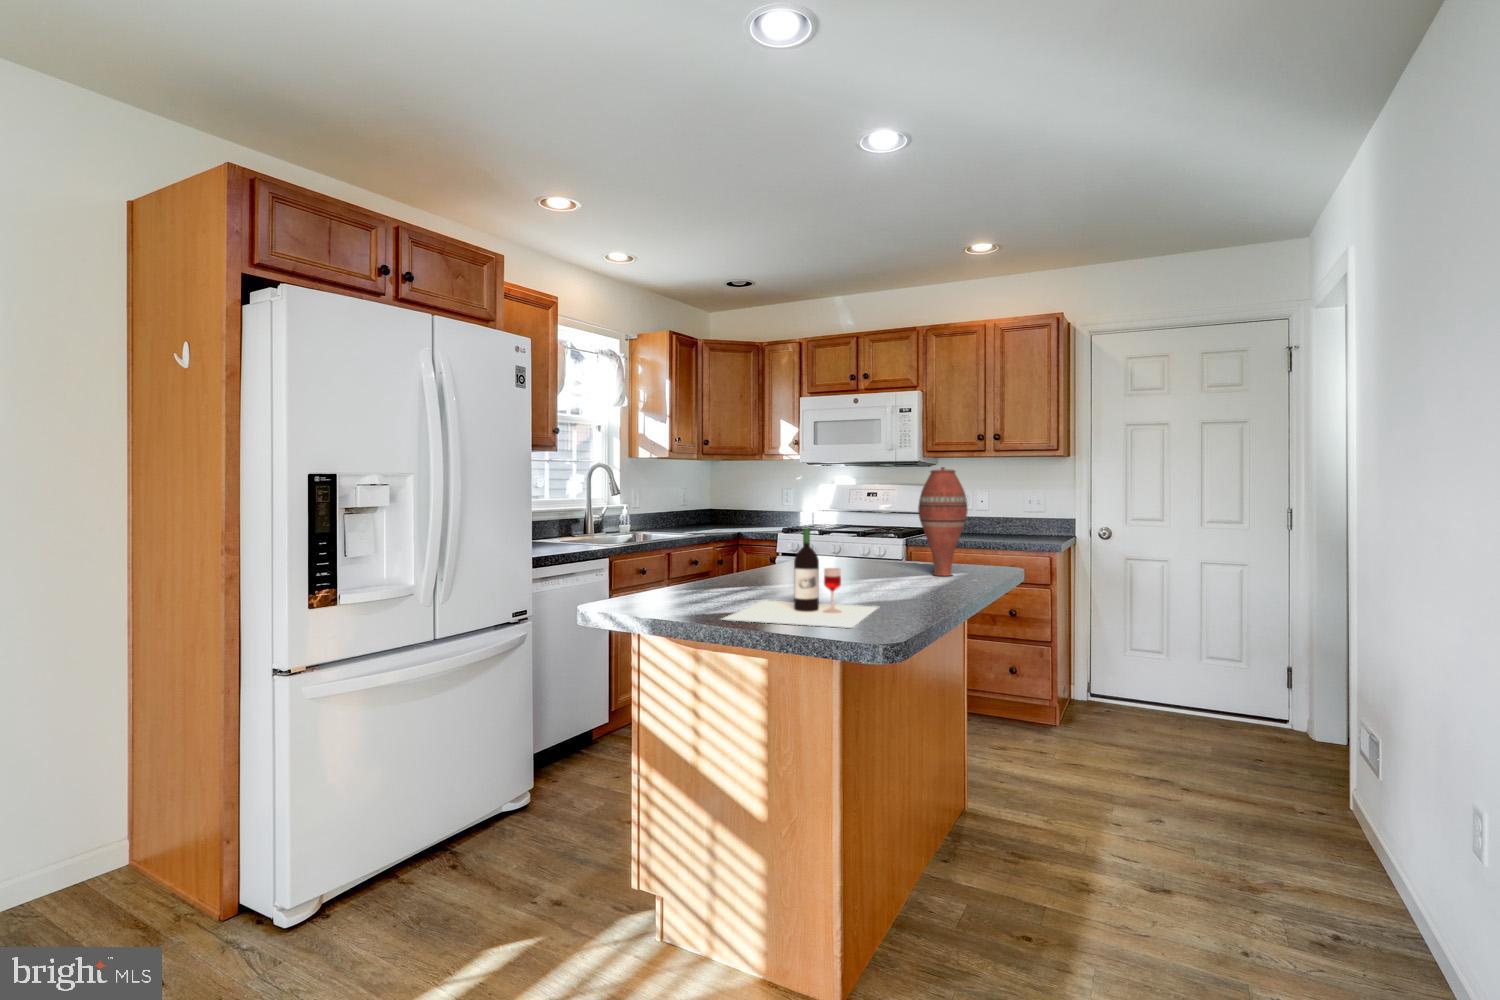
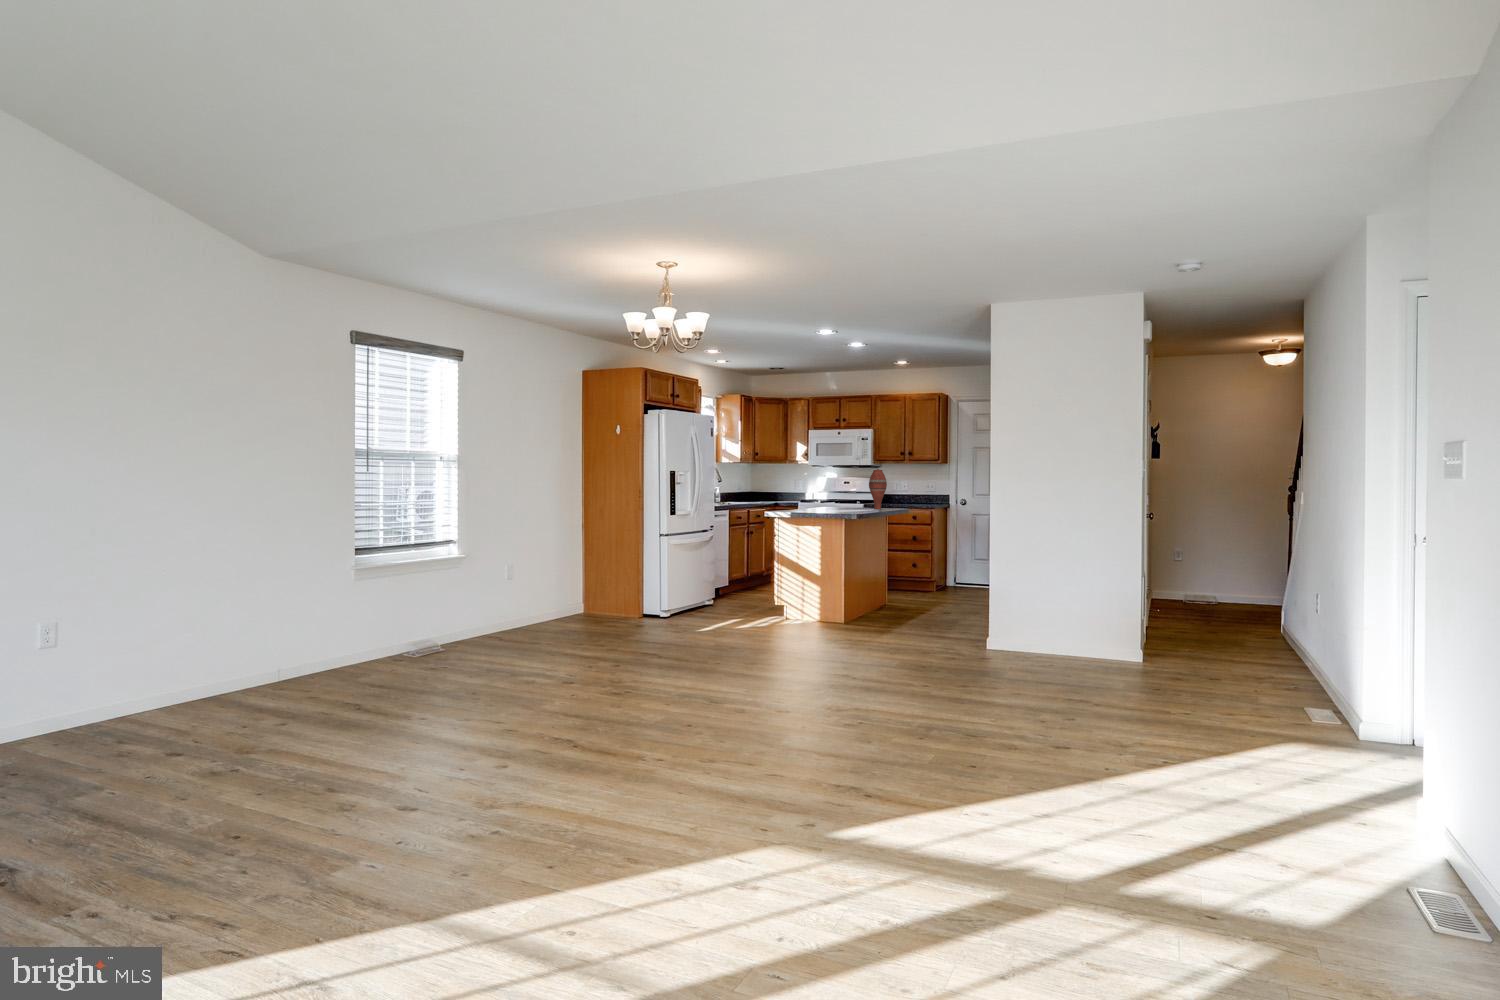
wine bottle: present [722,528,878,628] -> none [811,487,856,513]

